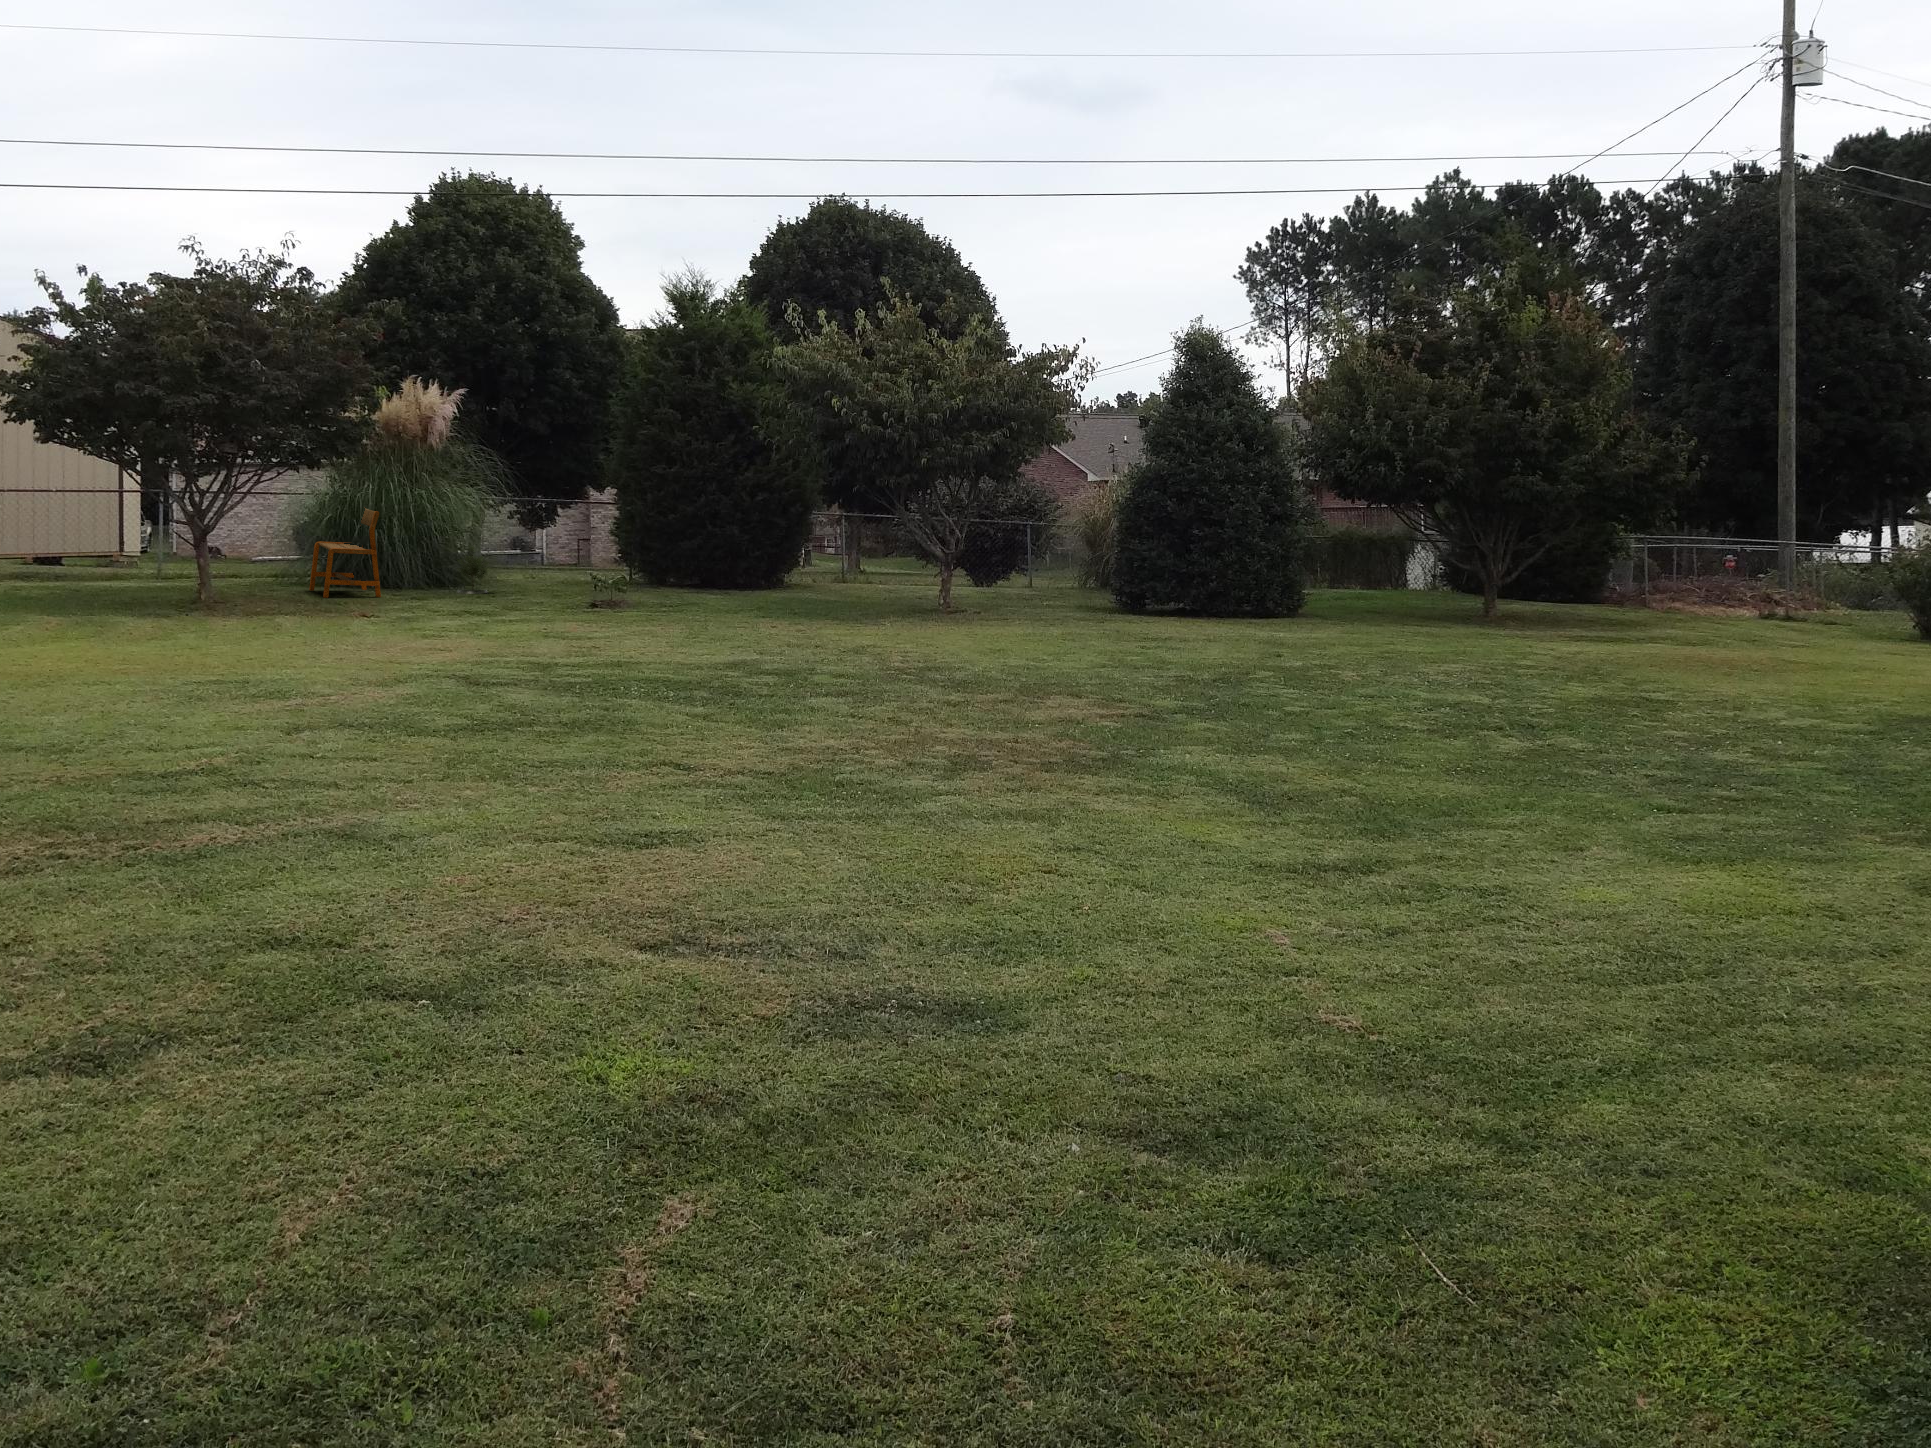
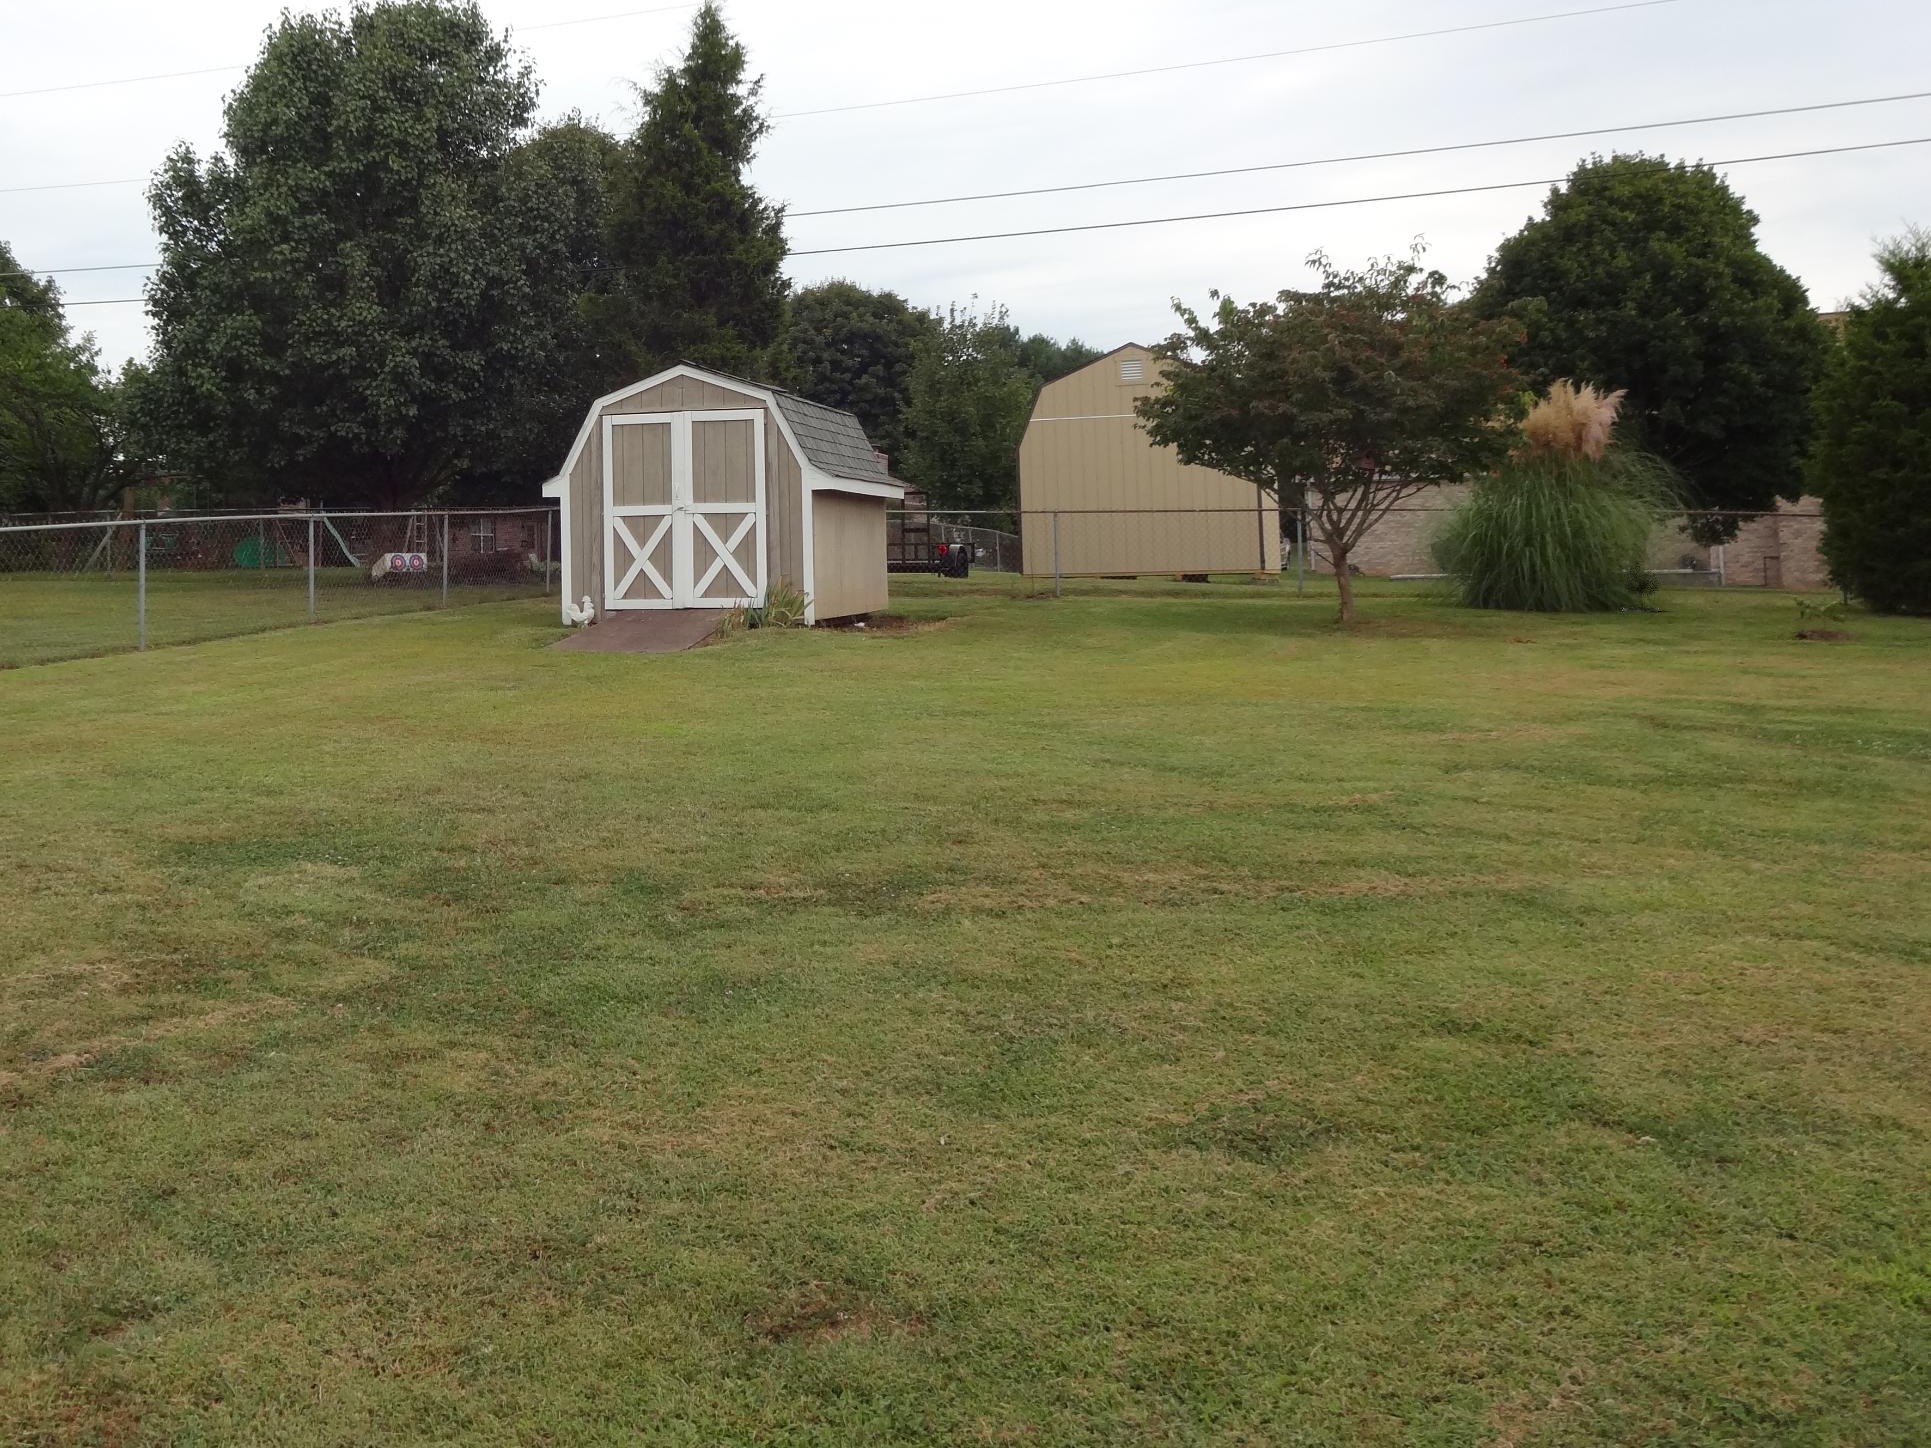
bench: present [309,508,381,598] -> none [1454,519,1534,617]

